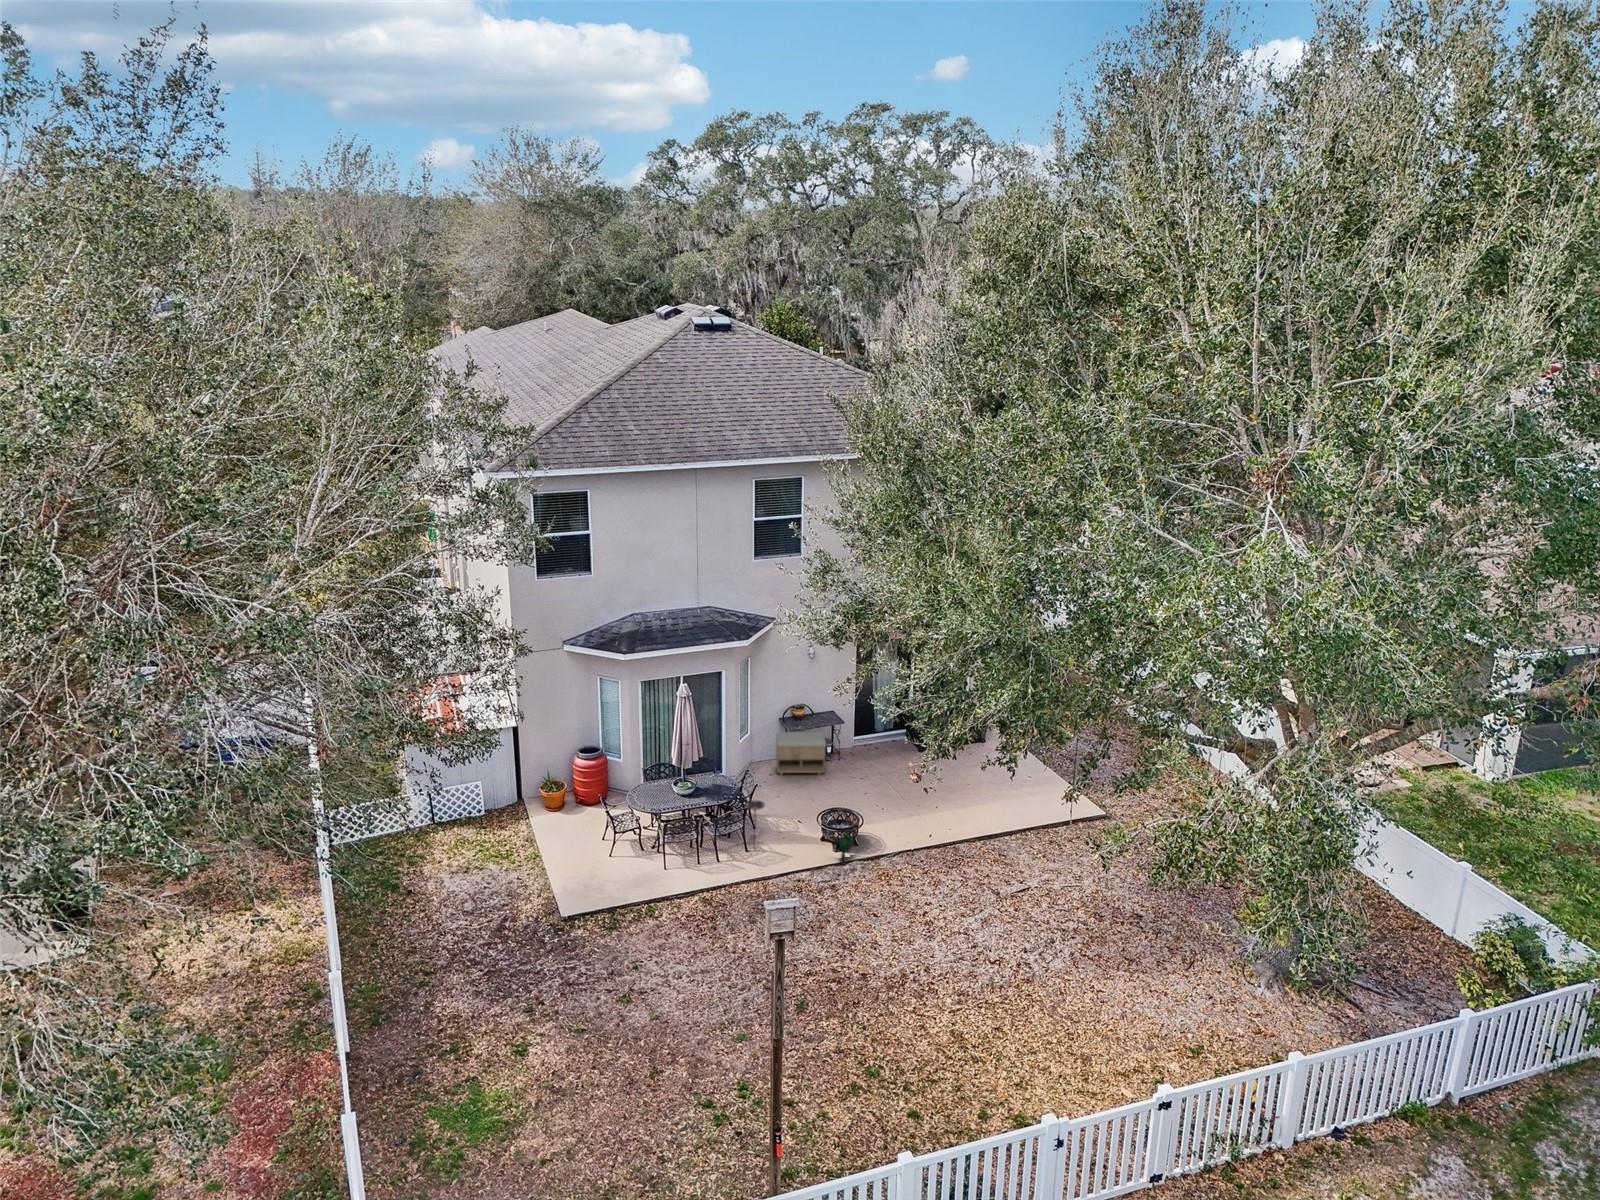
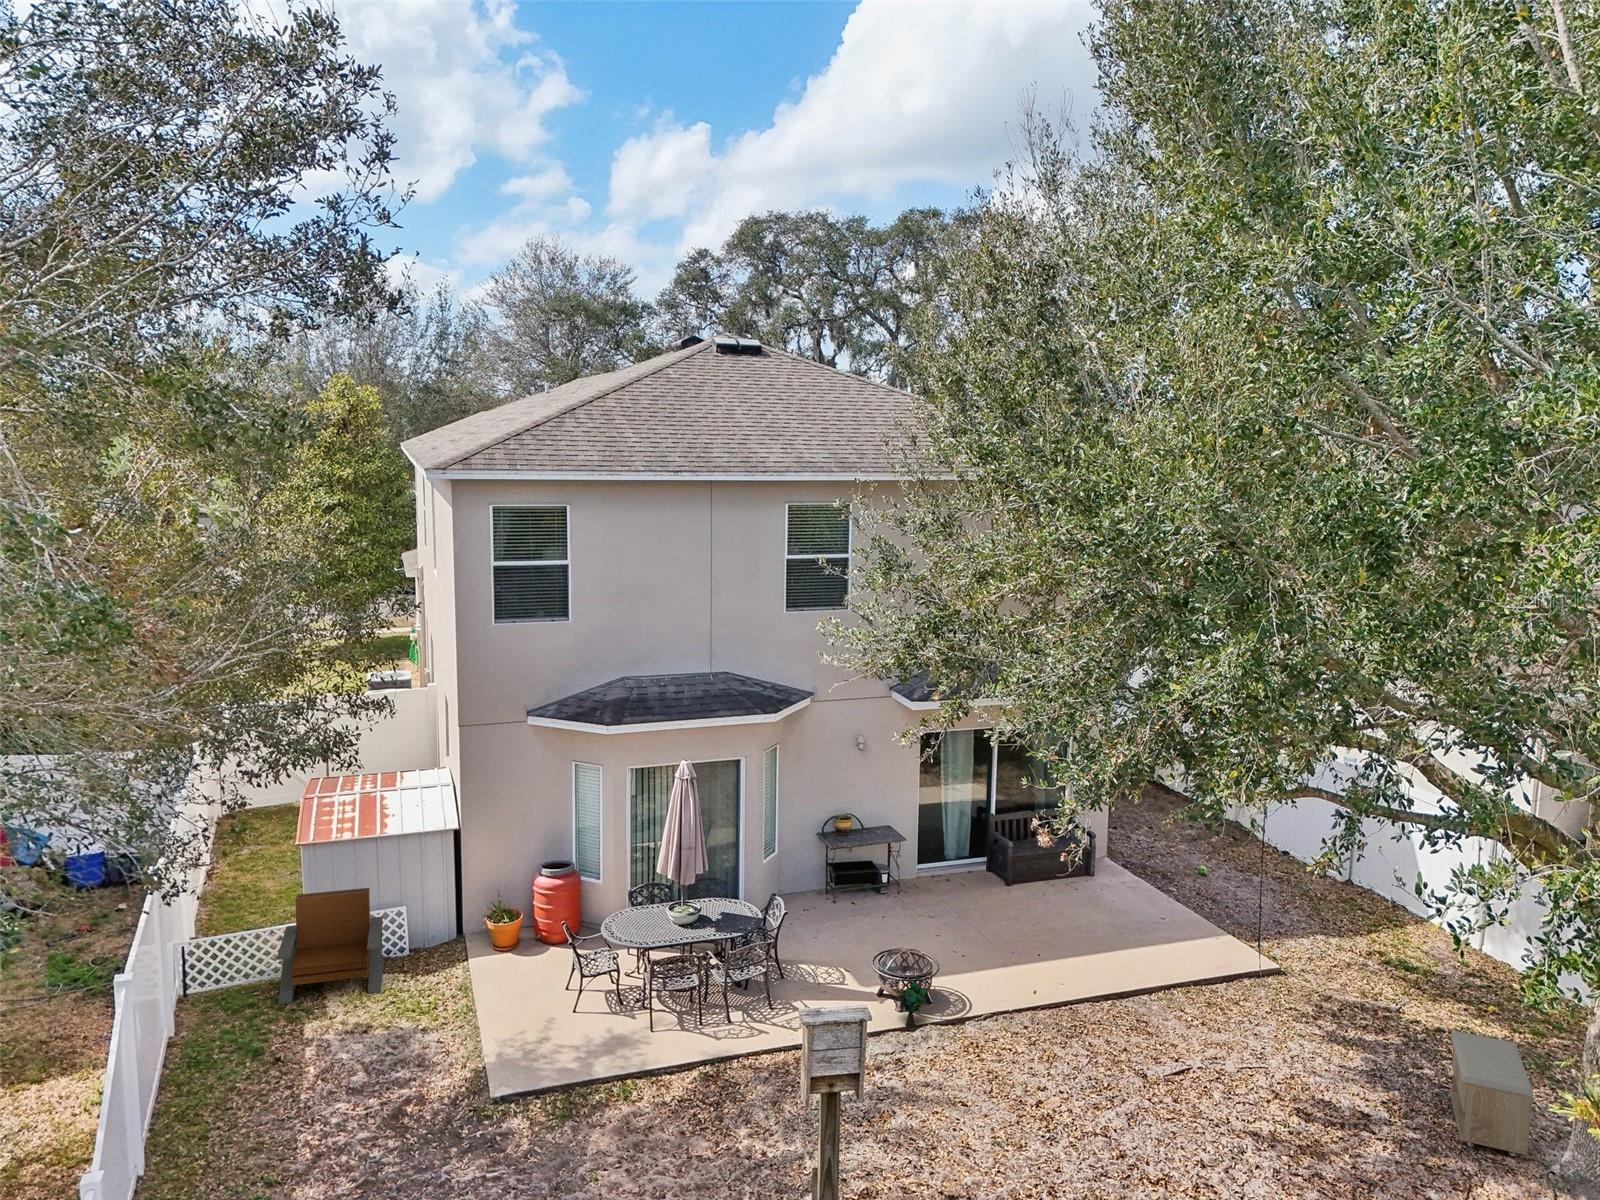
storage bench: present [776,732,826,774] -> present [1449,1031,1533,1156]
lounge chair: none [398,771,471,855] -> present [277,888,384,1005]
side table: present [745,800,765,841] -> none [769,934,798,1006]

